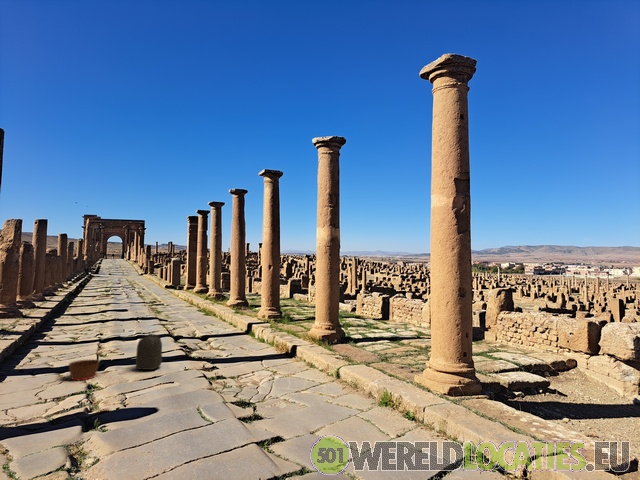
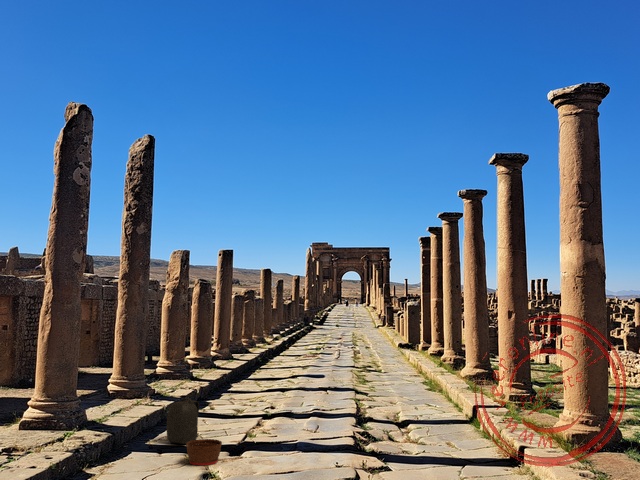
backpack: present [136,334,162,370] -> present [167,399,199,444]

